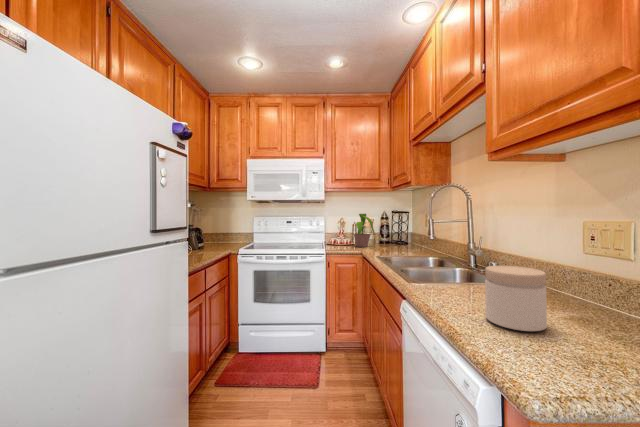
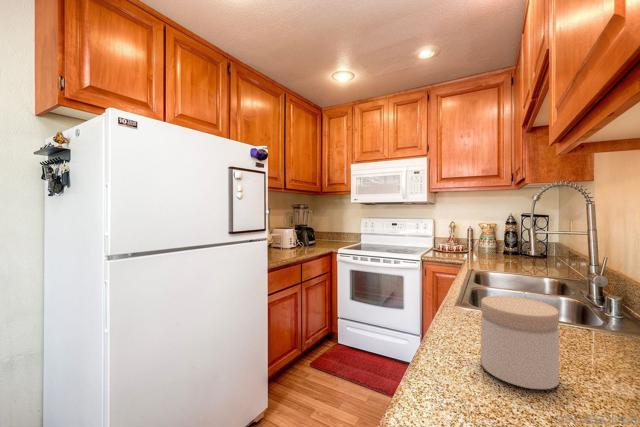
potted plant: present [354,214,373,247] -> none [454,217,494,257]

